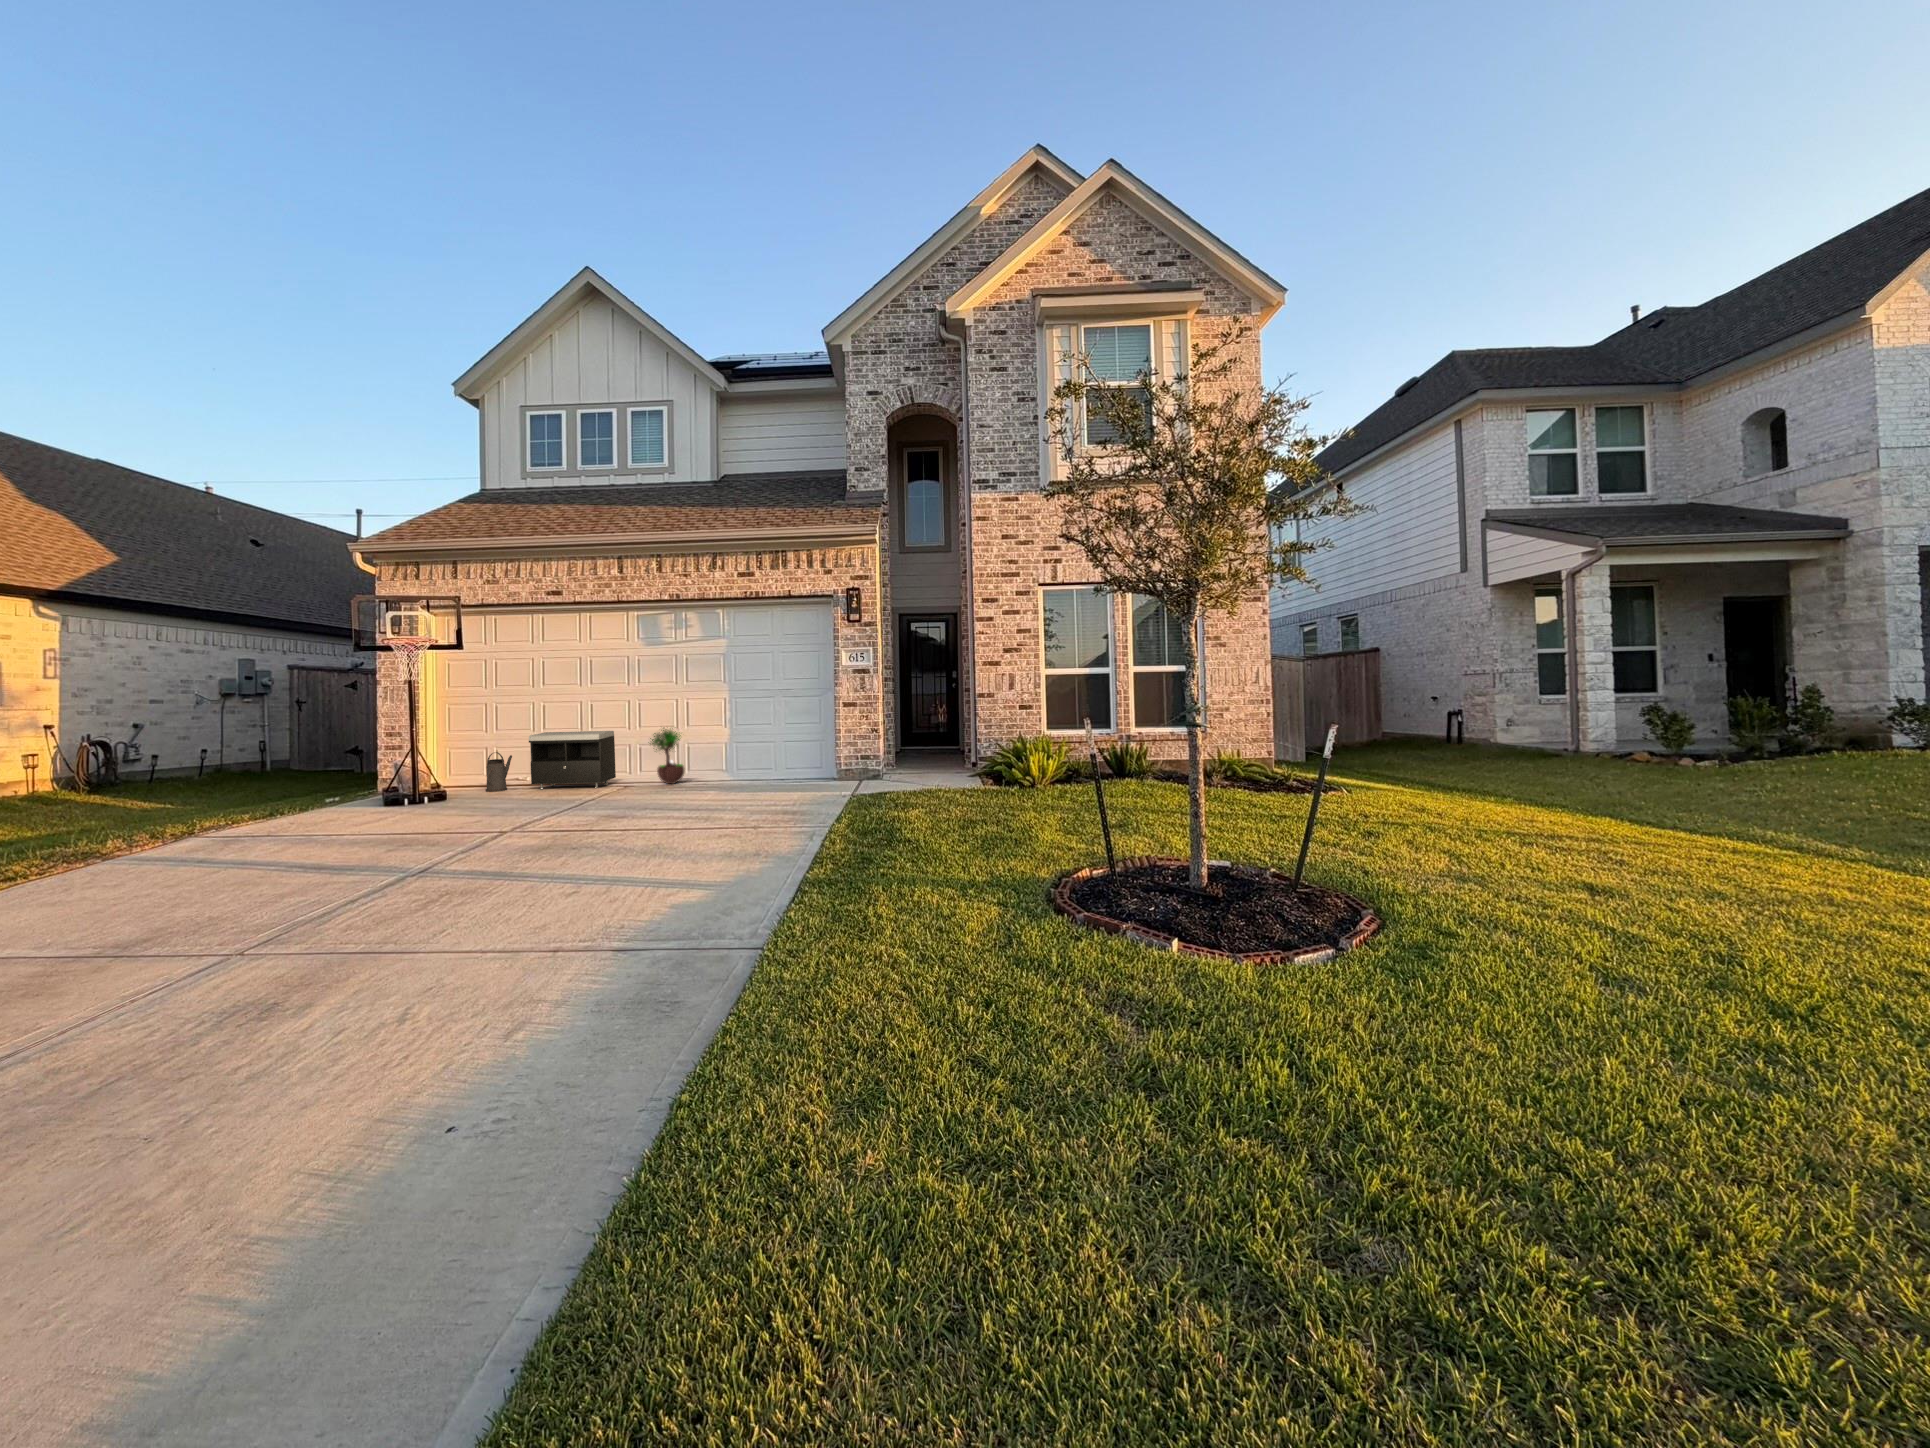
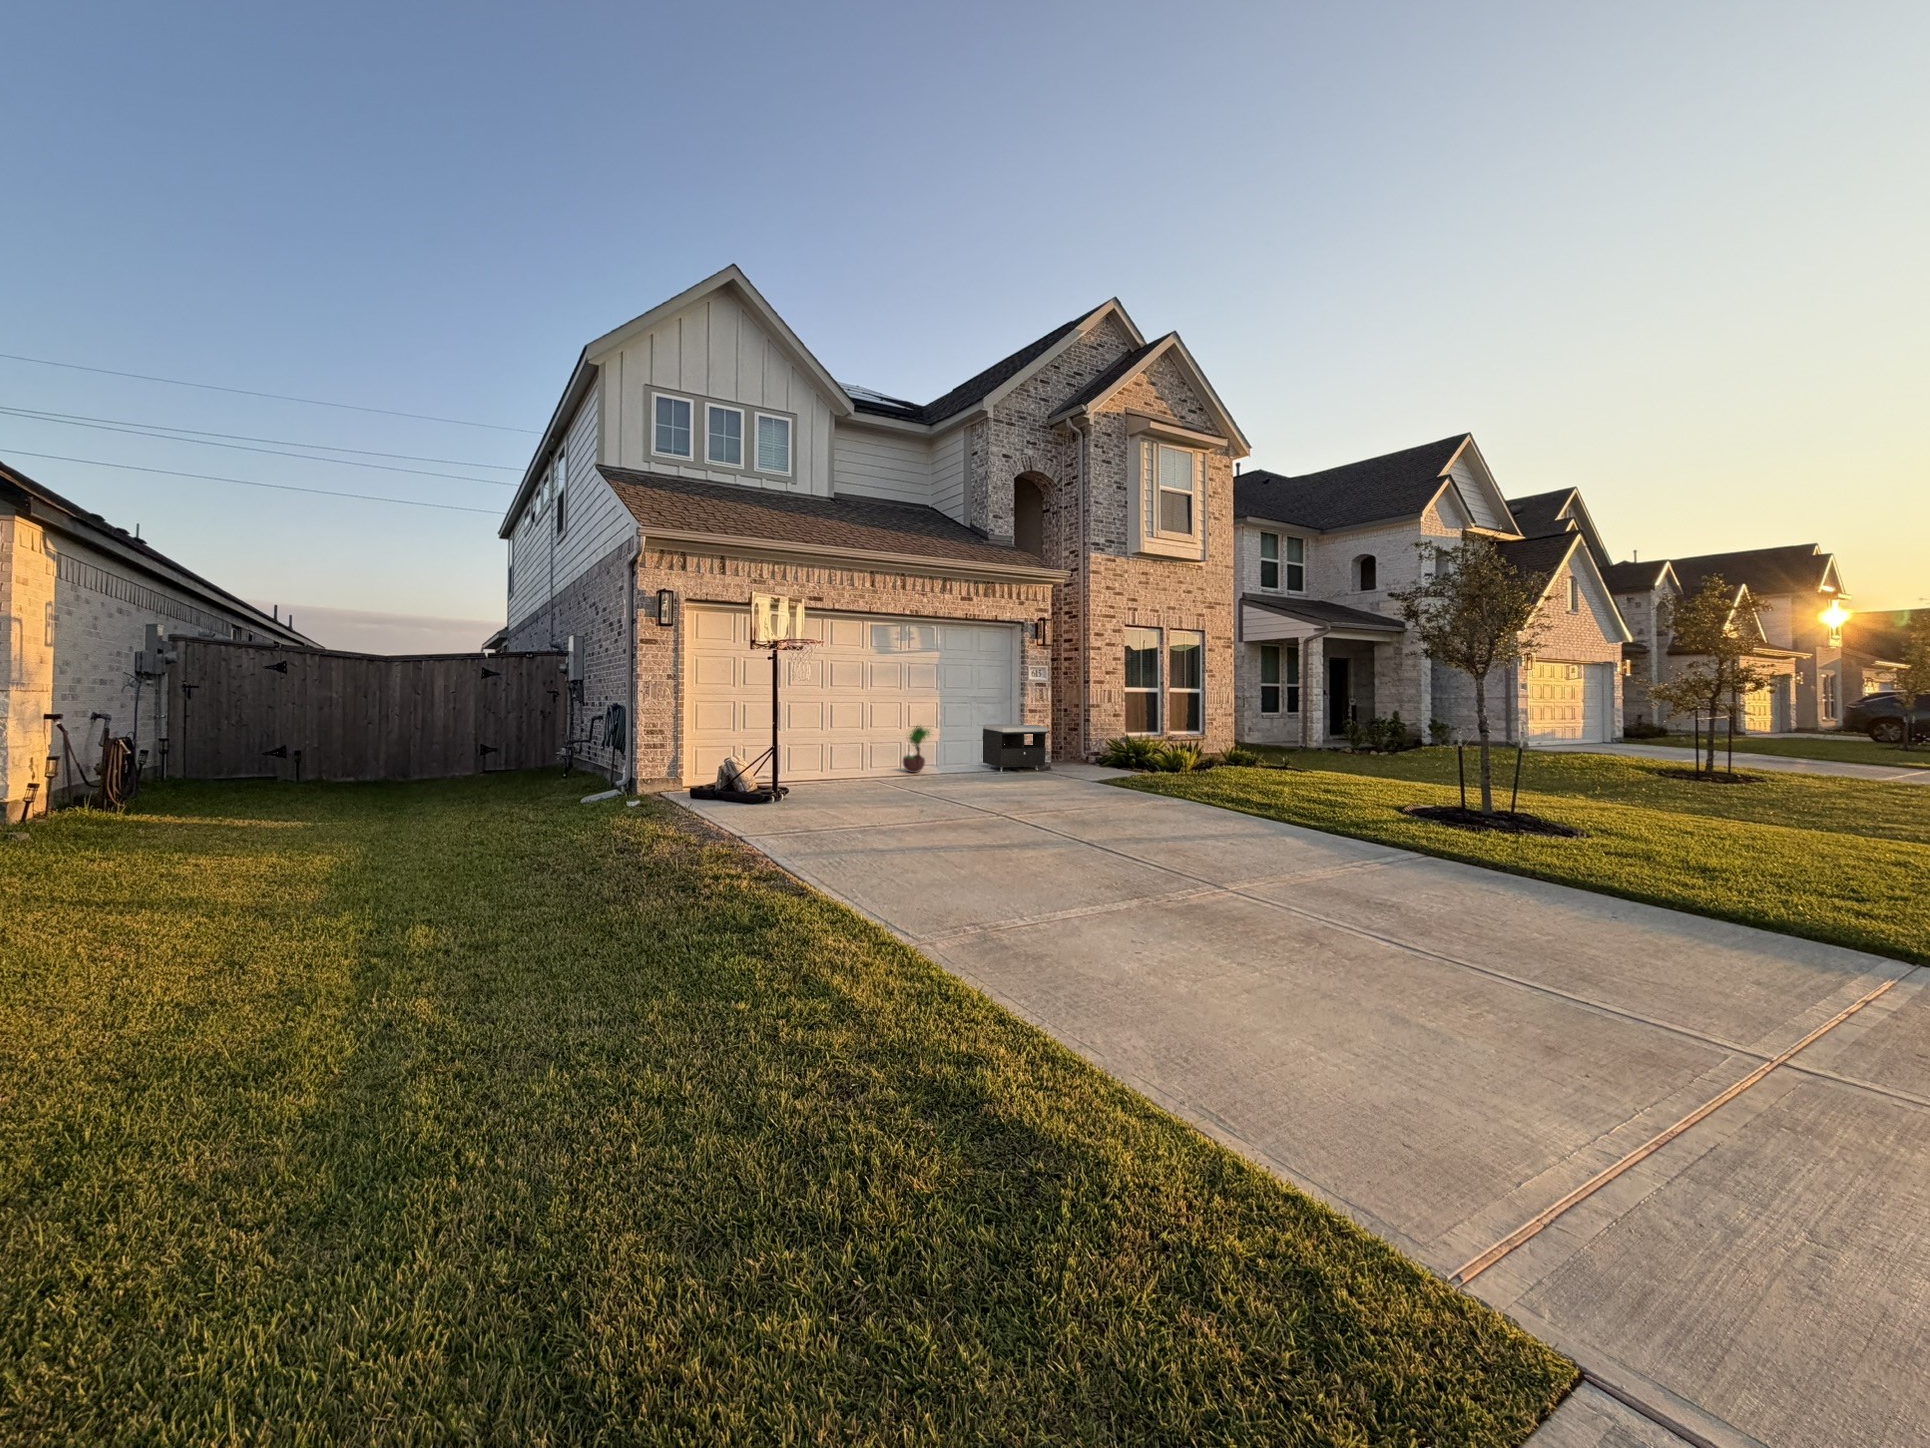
storage bench: present [529,731,616,790] -> present [982,724,1048,771]
watering can: present [486,752,512,792] -> none [772,746,792,784]

